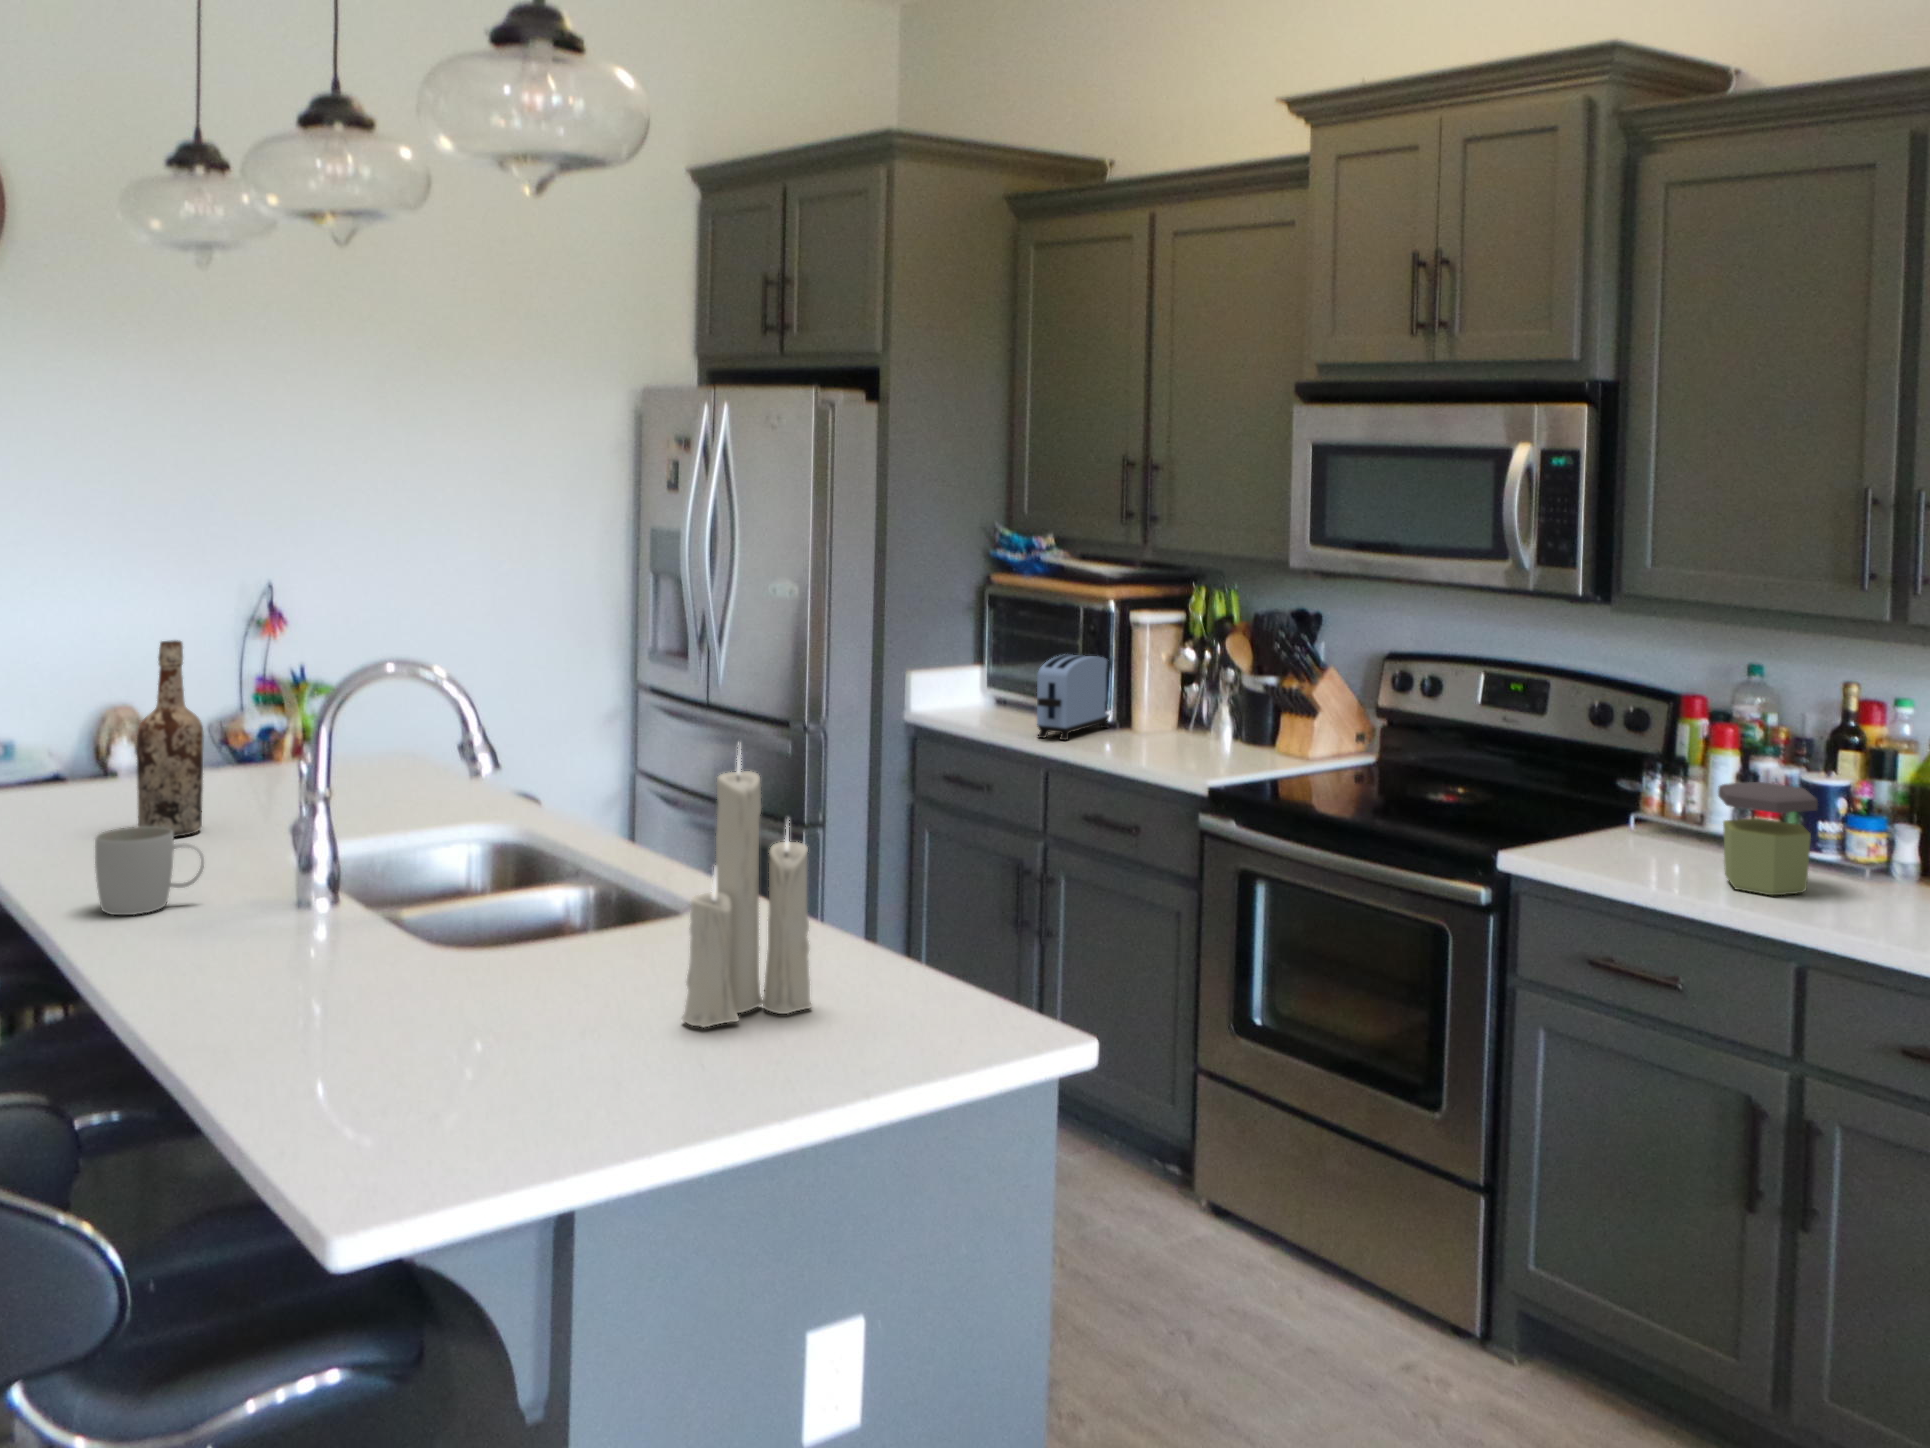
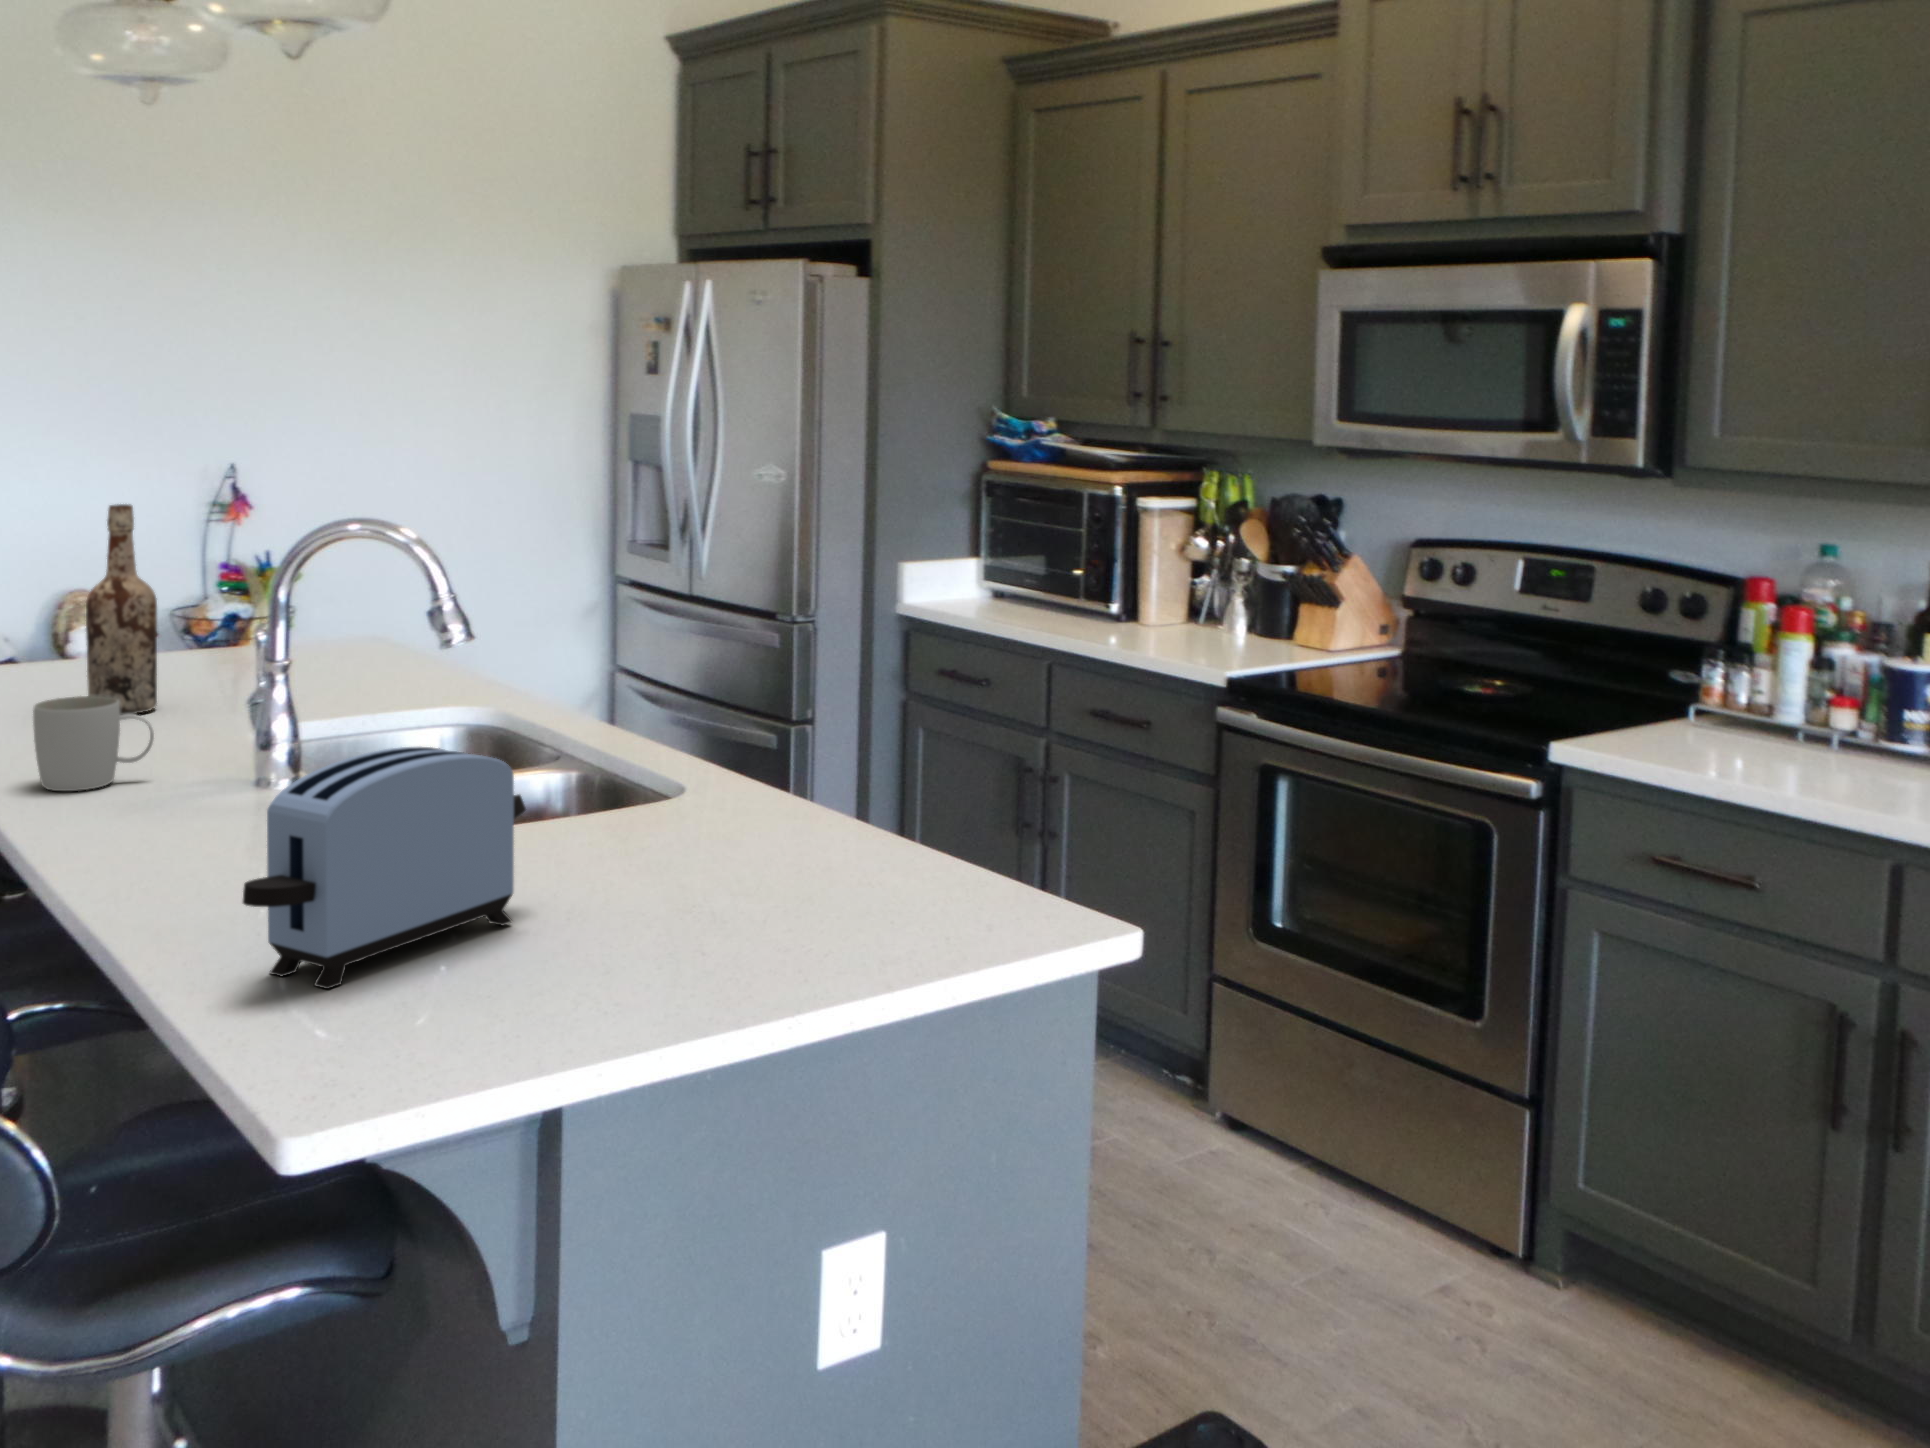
toaster: present [1037,654,1110,740] -> present [243,747,526,989]
candle: present [682,753,812,1028] -> none [682,576,827,913]
jar: present [1718,782,1818,895] -> none [1802,665,1917,787]

